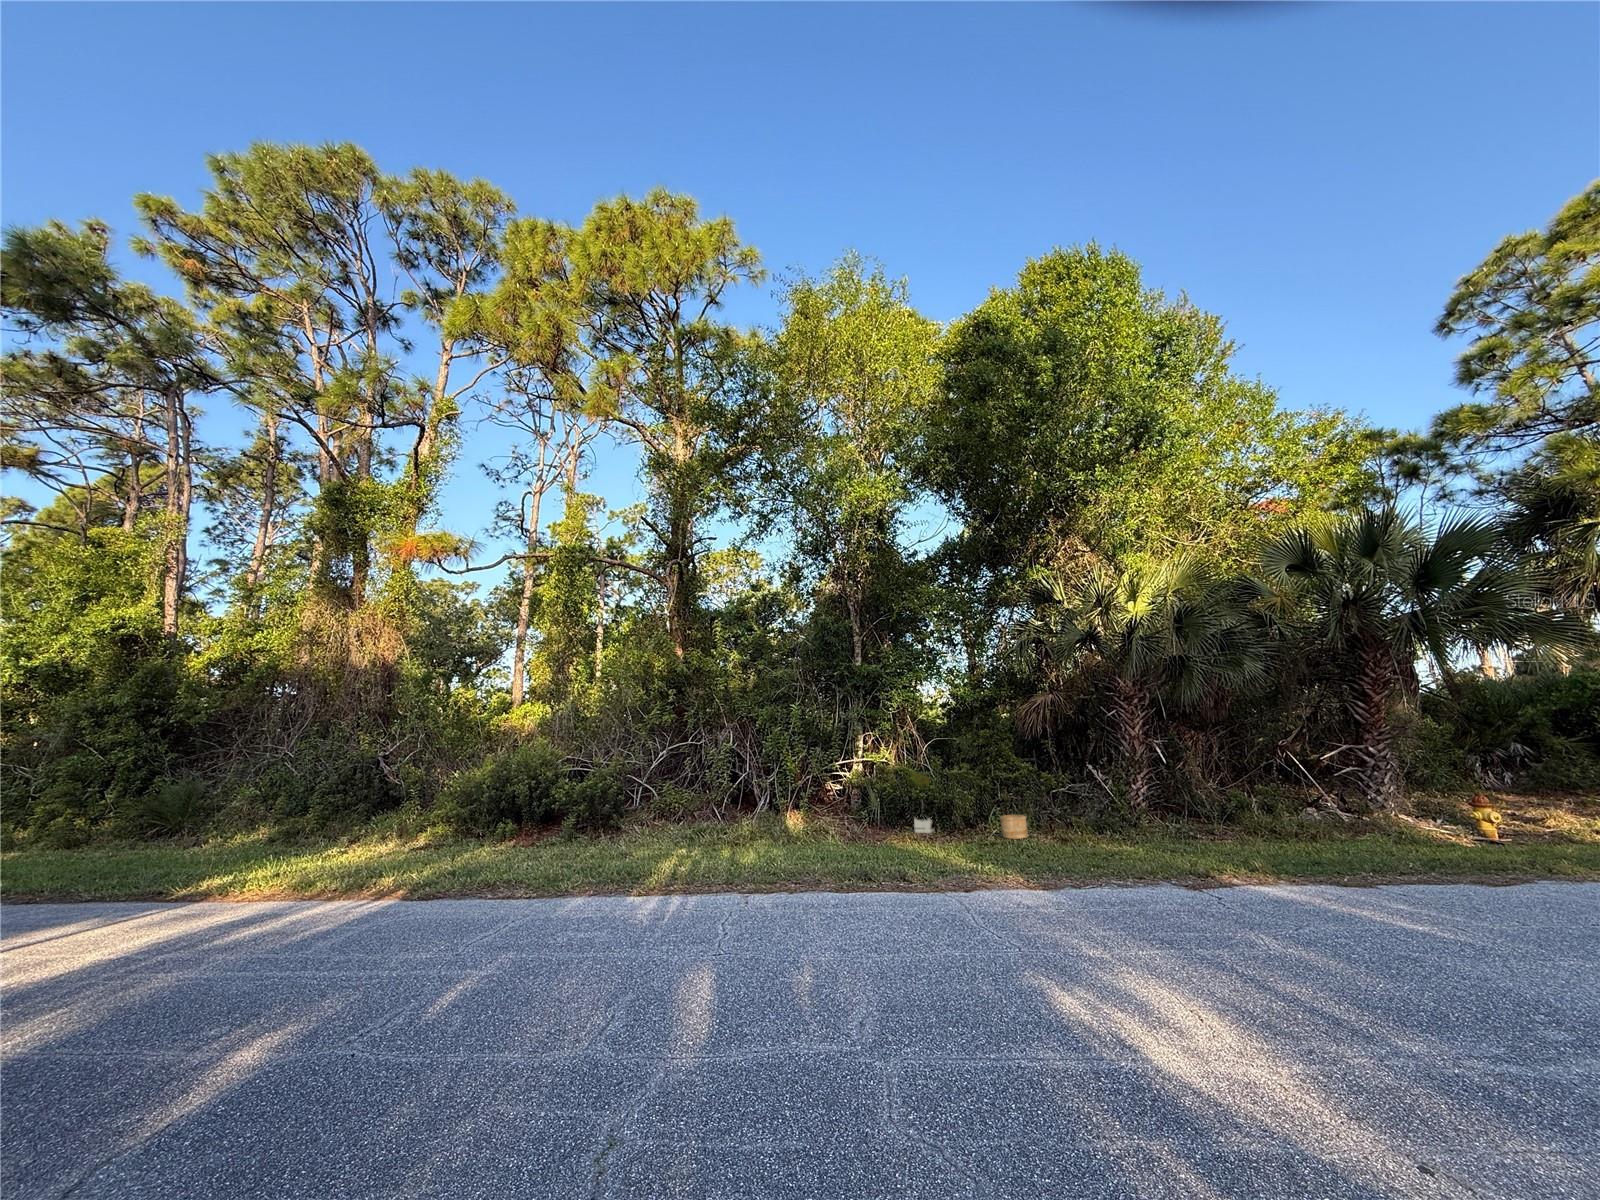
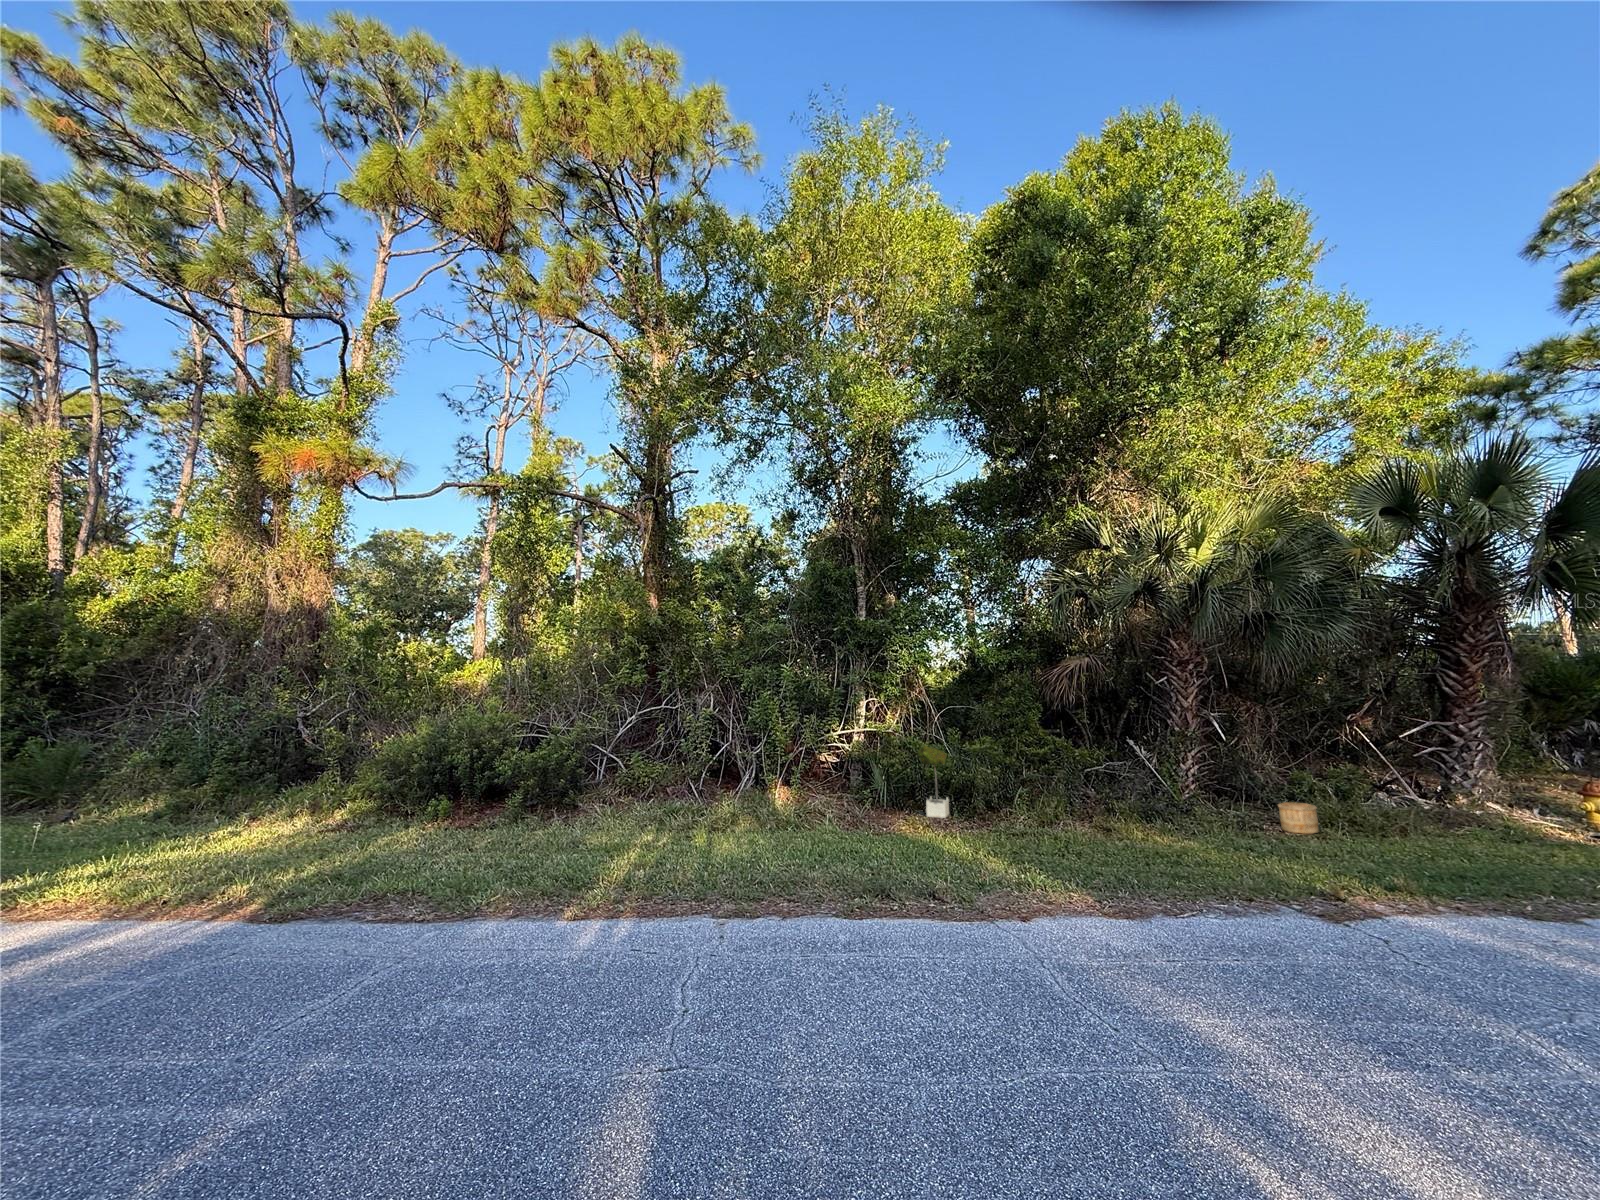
wooden bucket: present [1000,815,1028,839] -> present [1278,802,1319,834]

